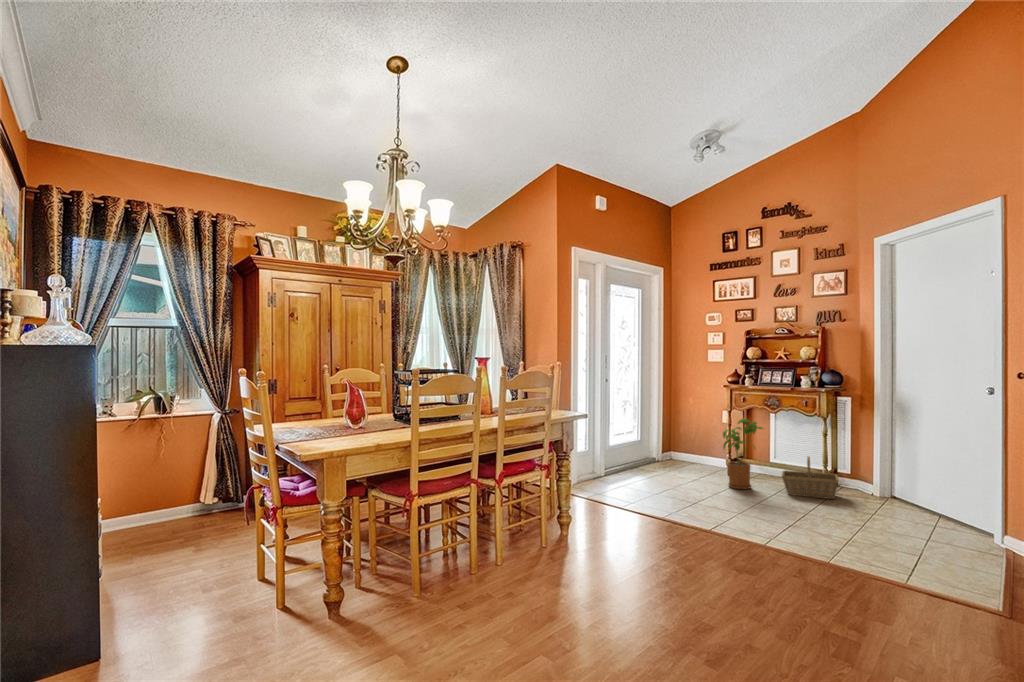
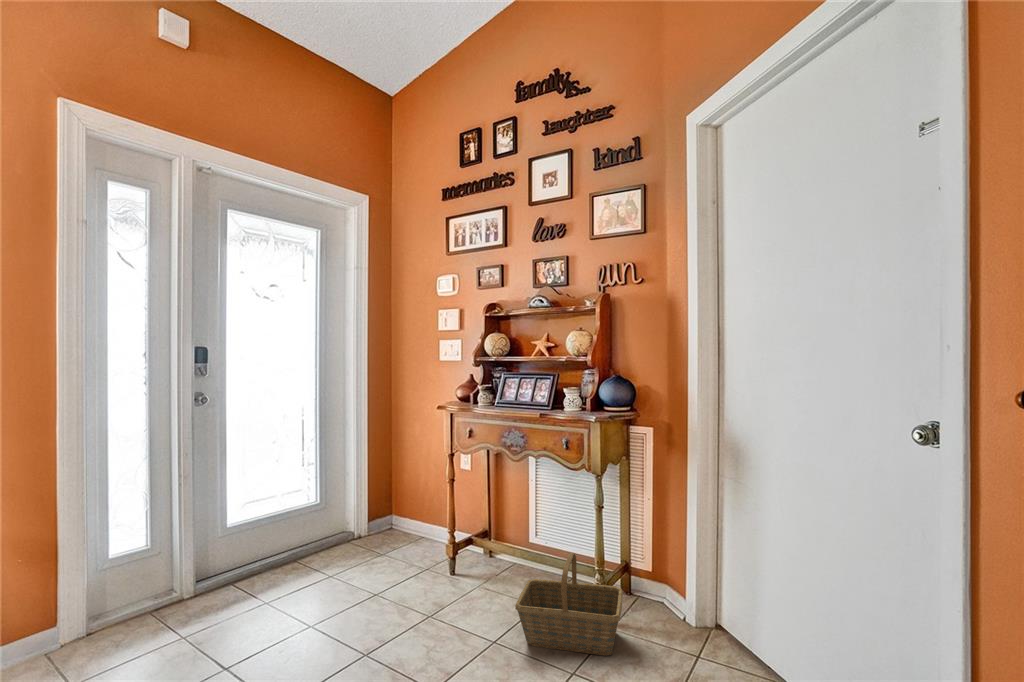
house plant: present [723,419,763,489] -> none [407,481,491,635]

